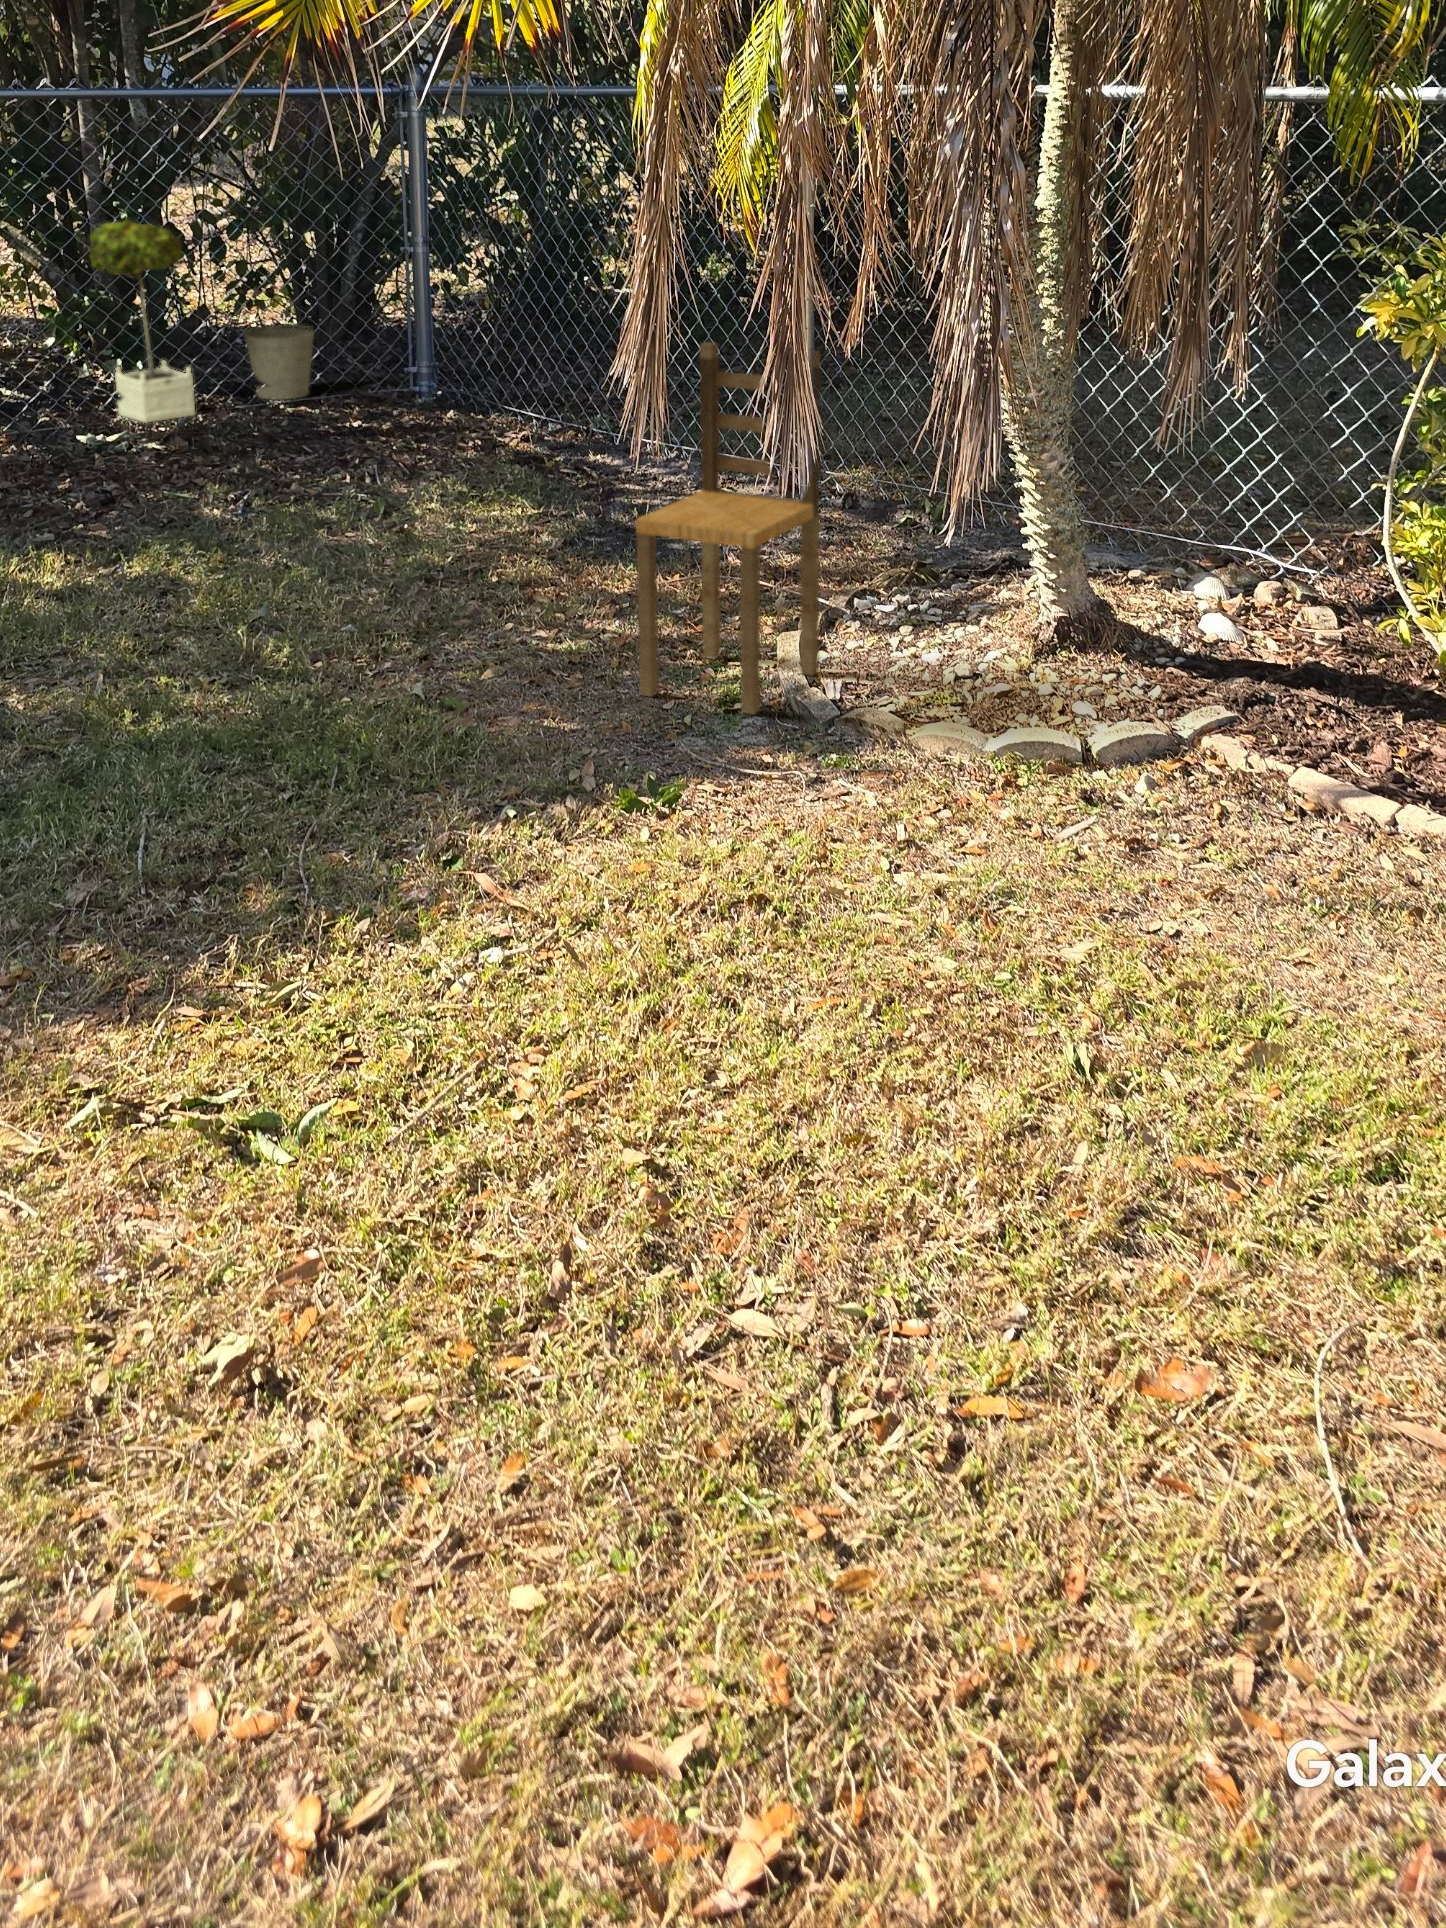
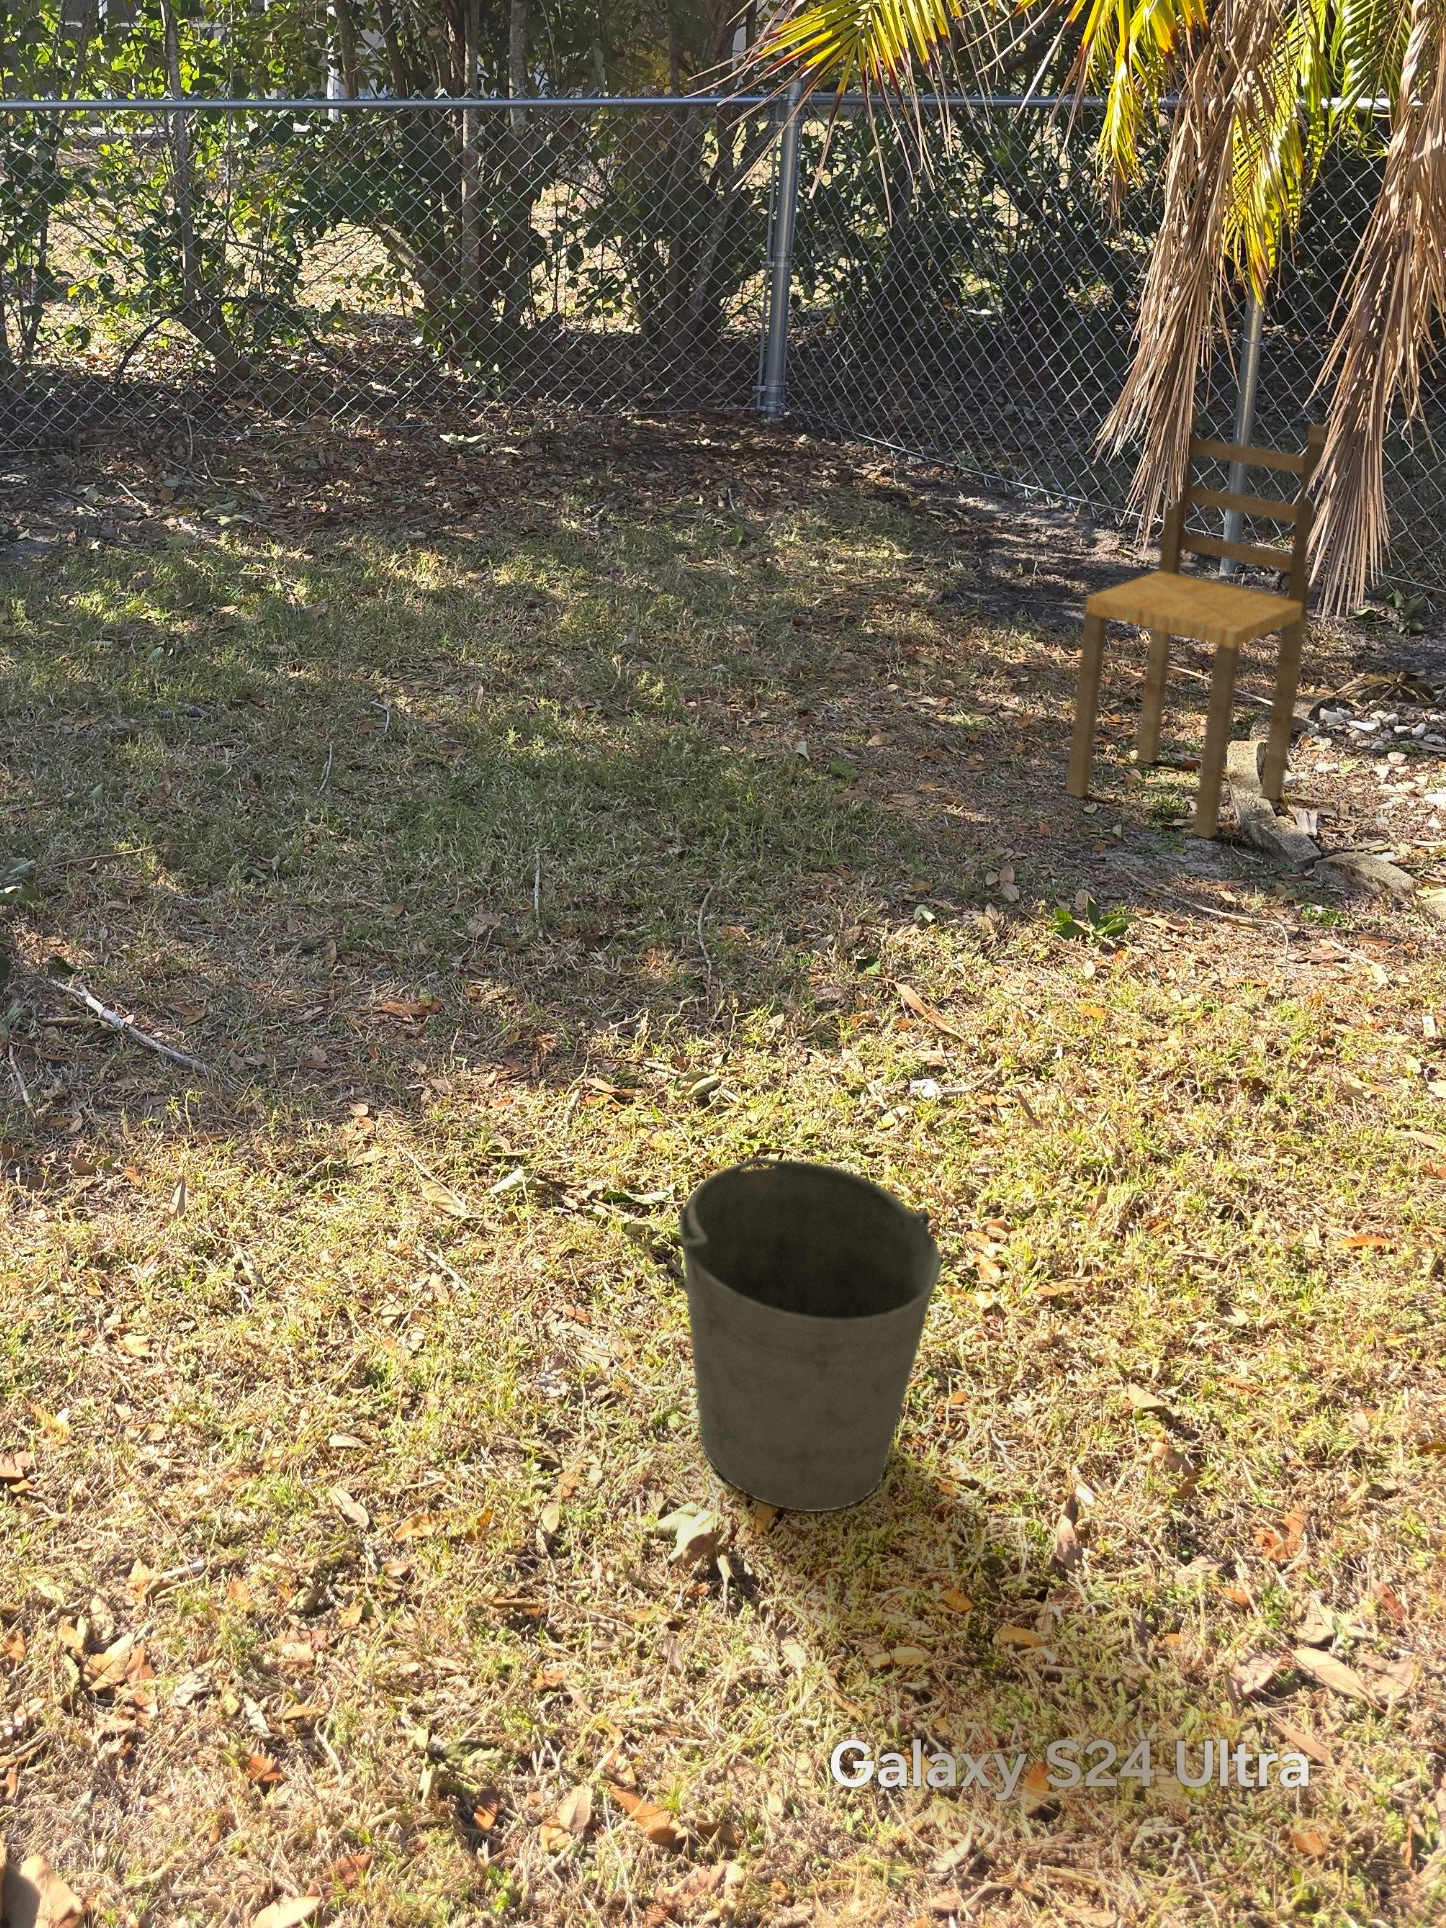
potted tree: present [89,219,195,422] -> none [475,224,564,427]
bucket: present [245,326,314,400] -> present [679,1158,941,1512]

